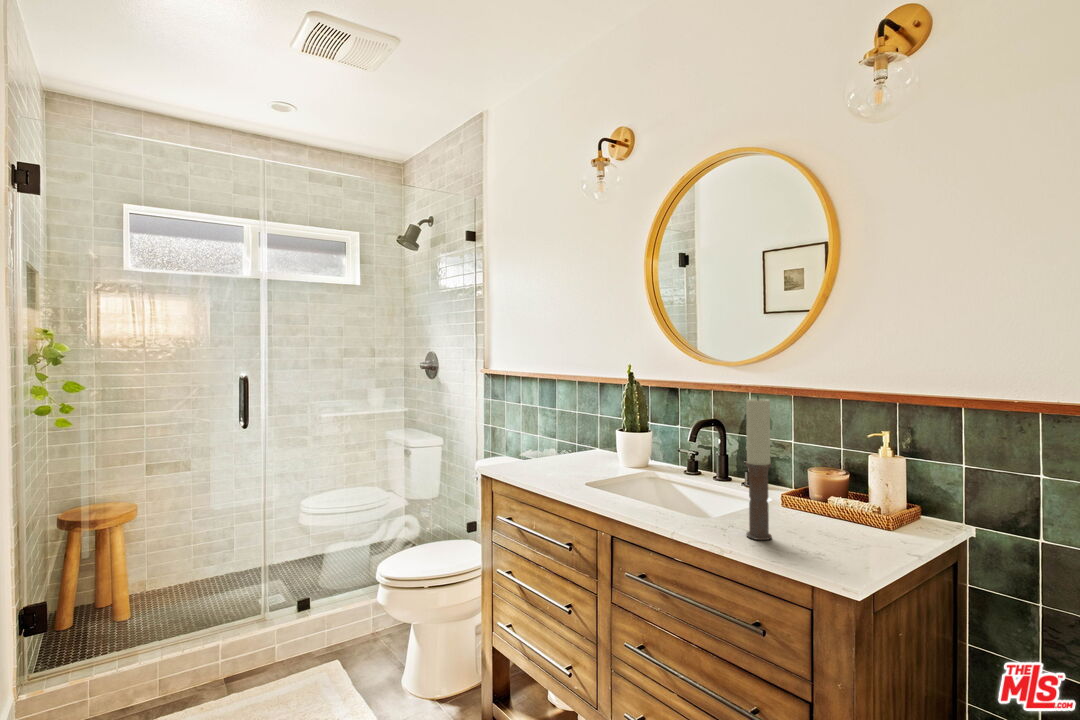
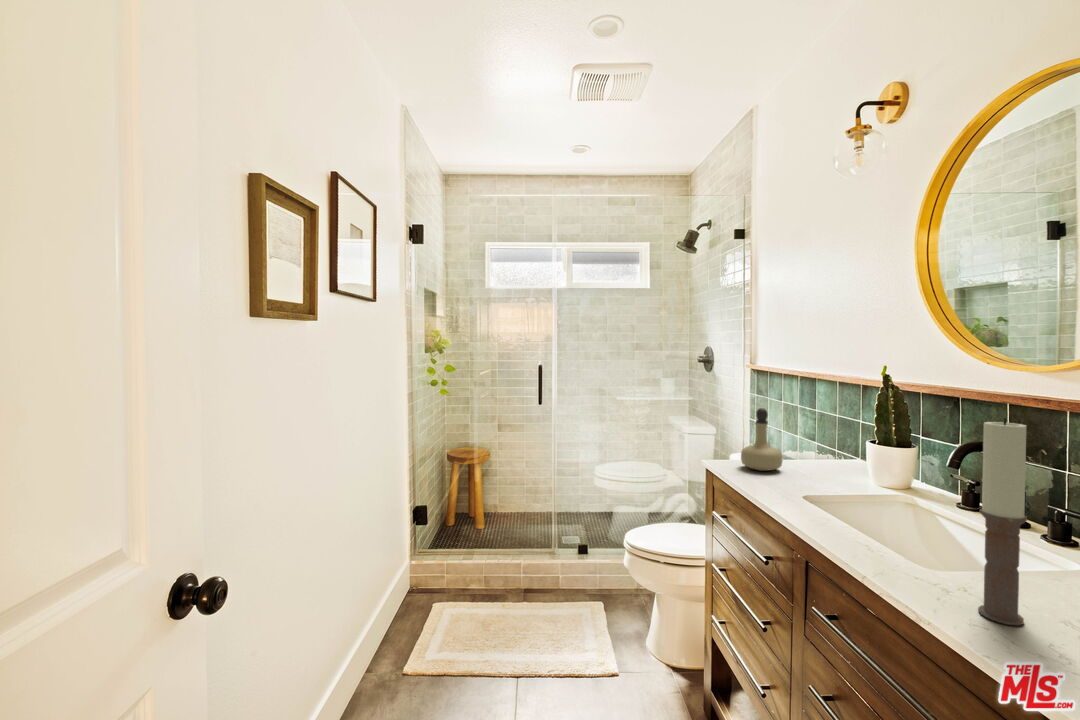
perfume bottle: none [516,409,552,469] -> present [741,408,783,471]

